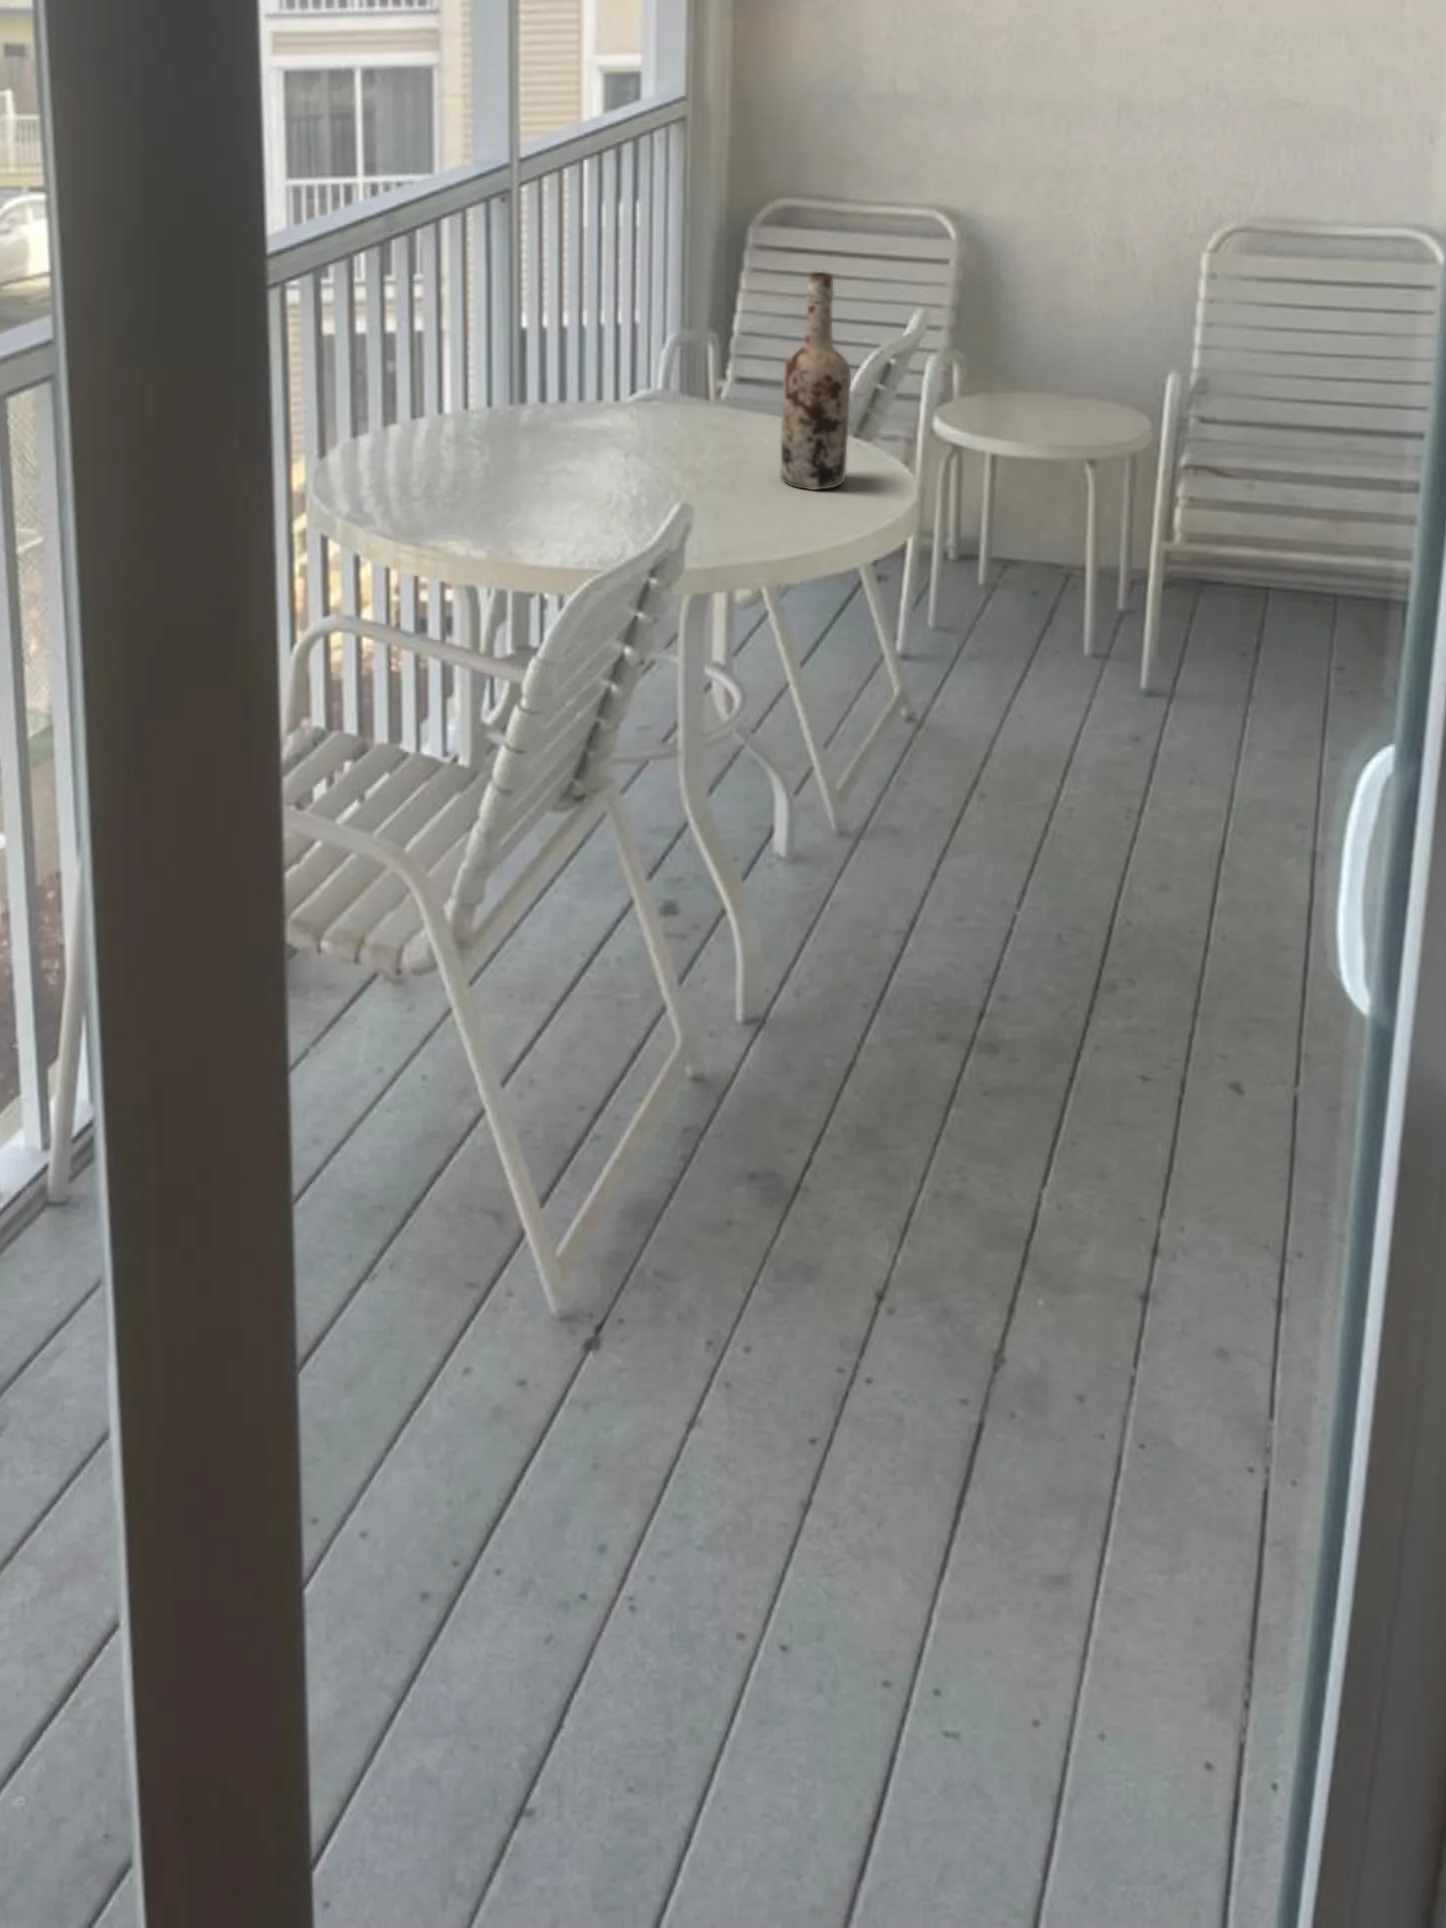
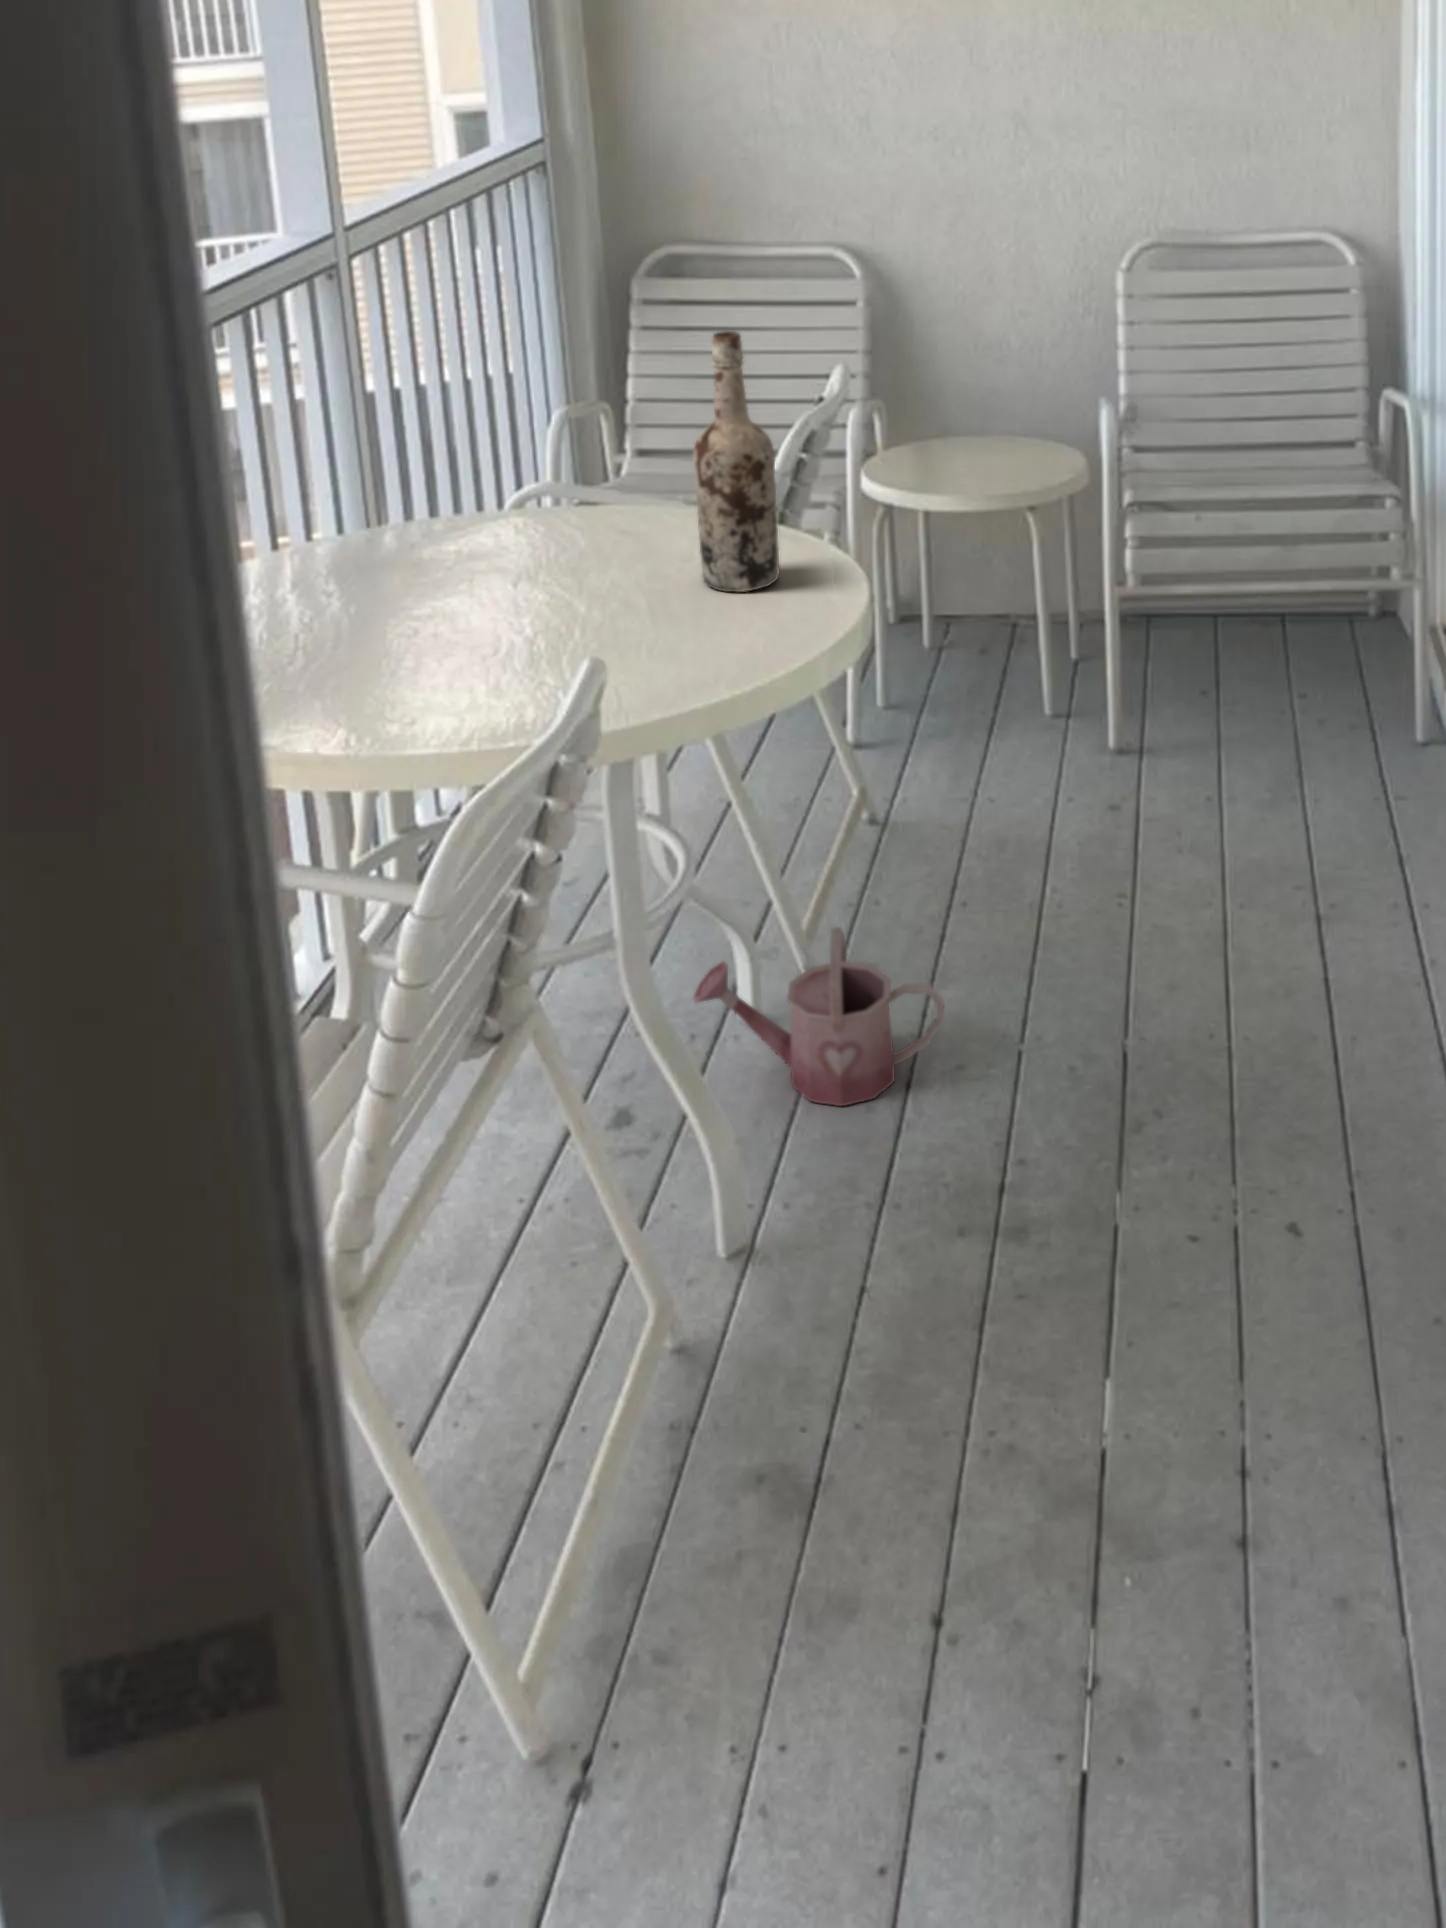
watering can: none [736,786,949,935] -> present [693,927,944,1106]

